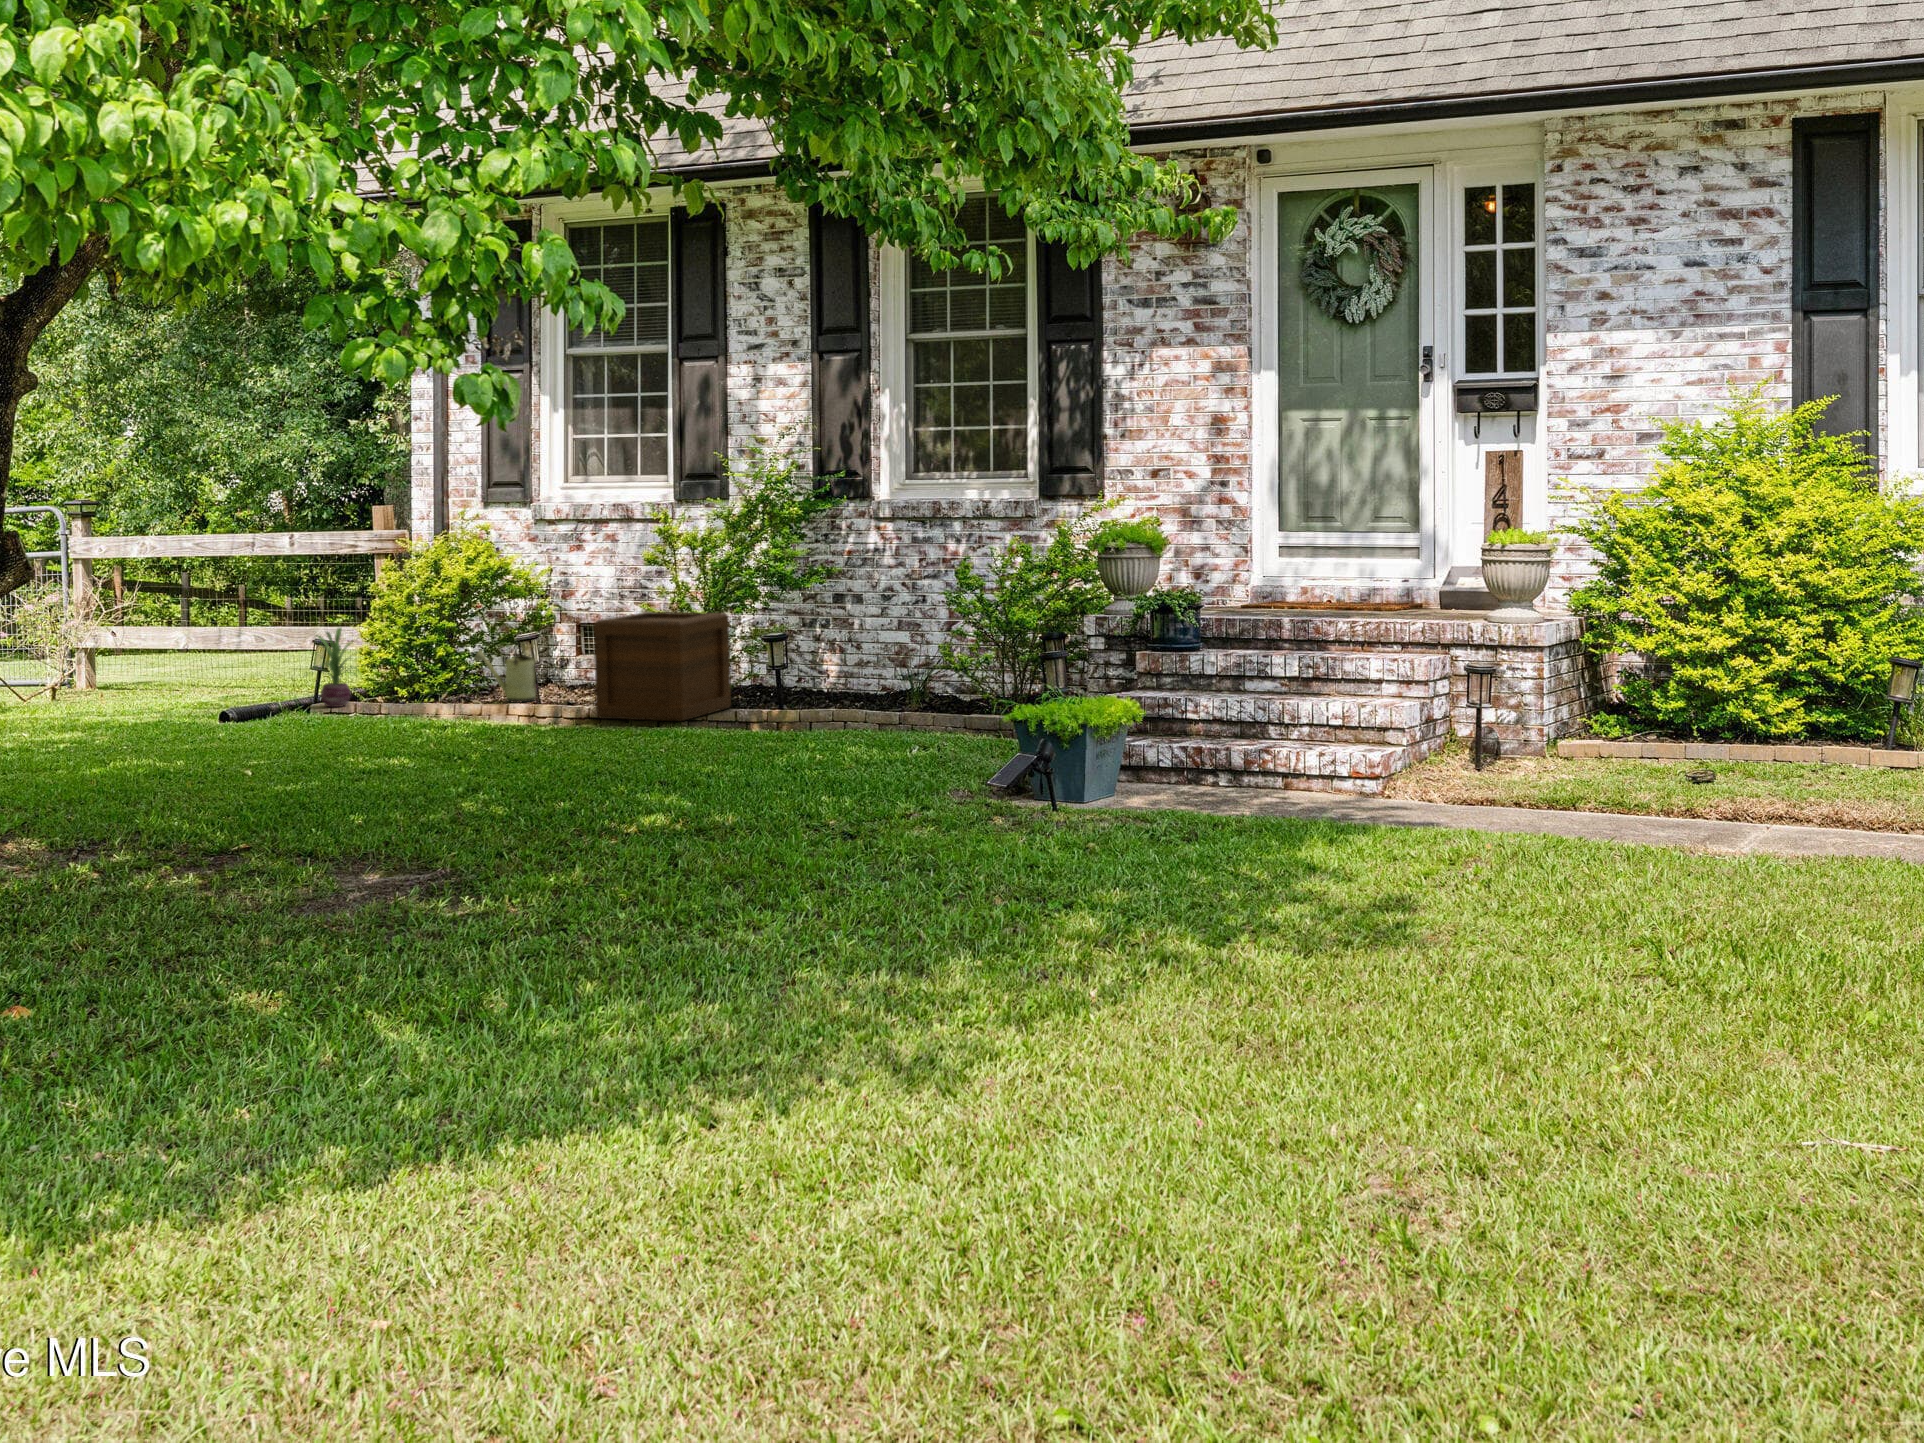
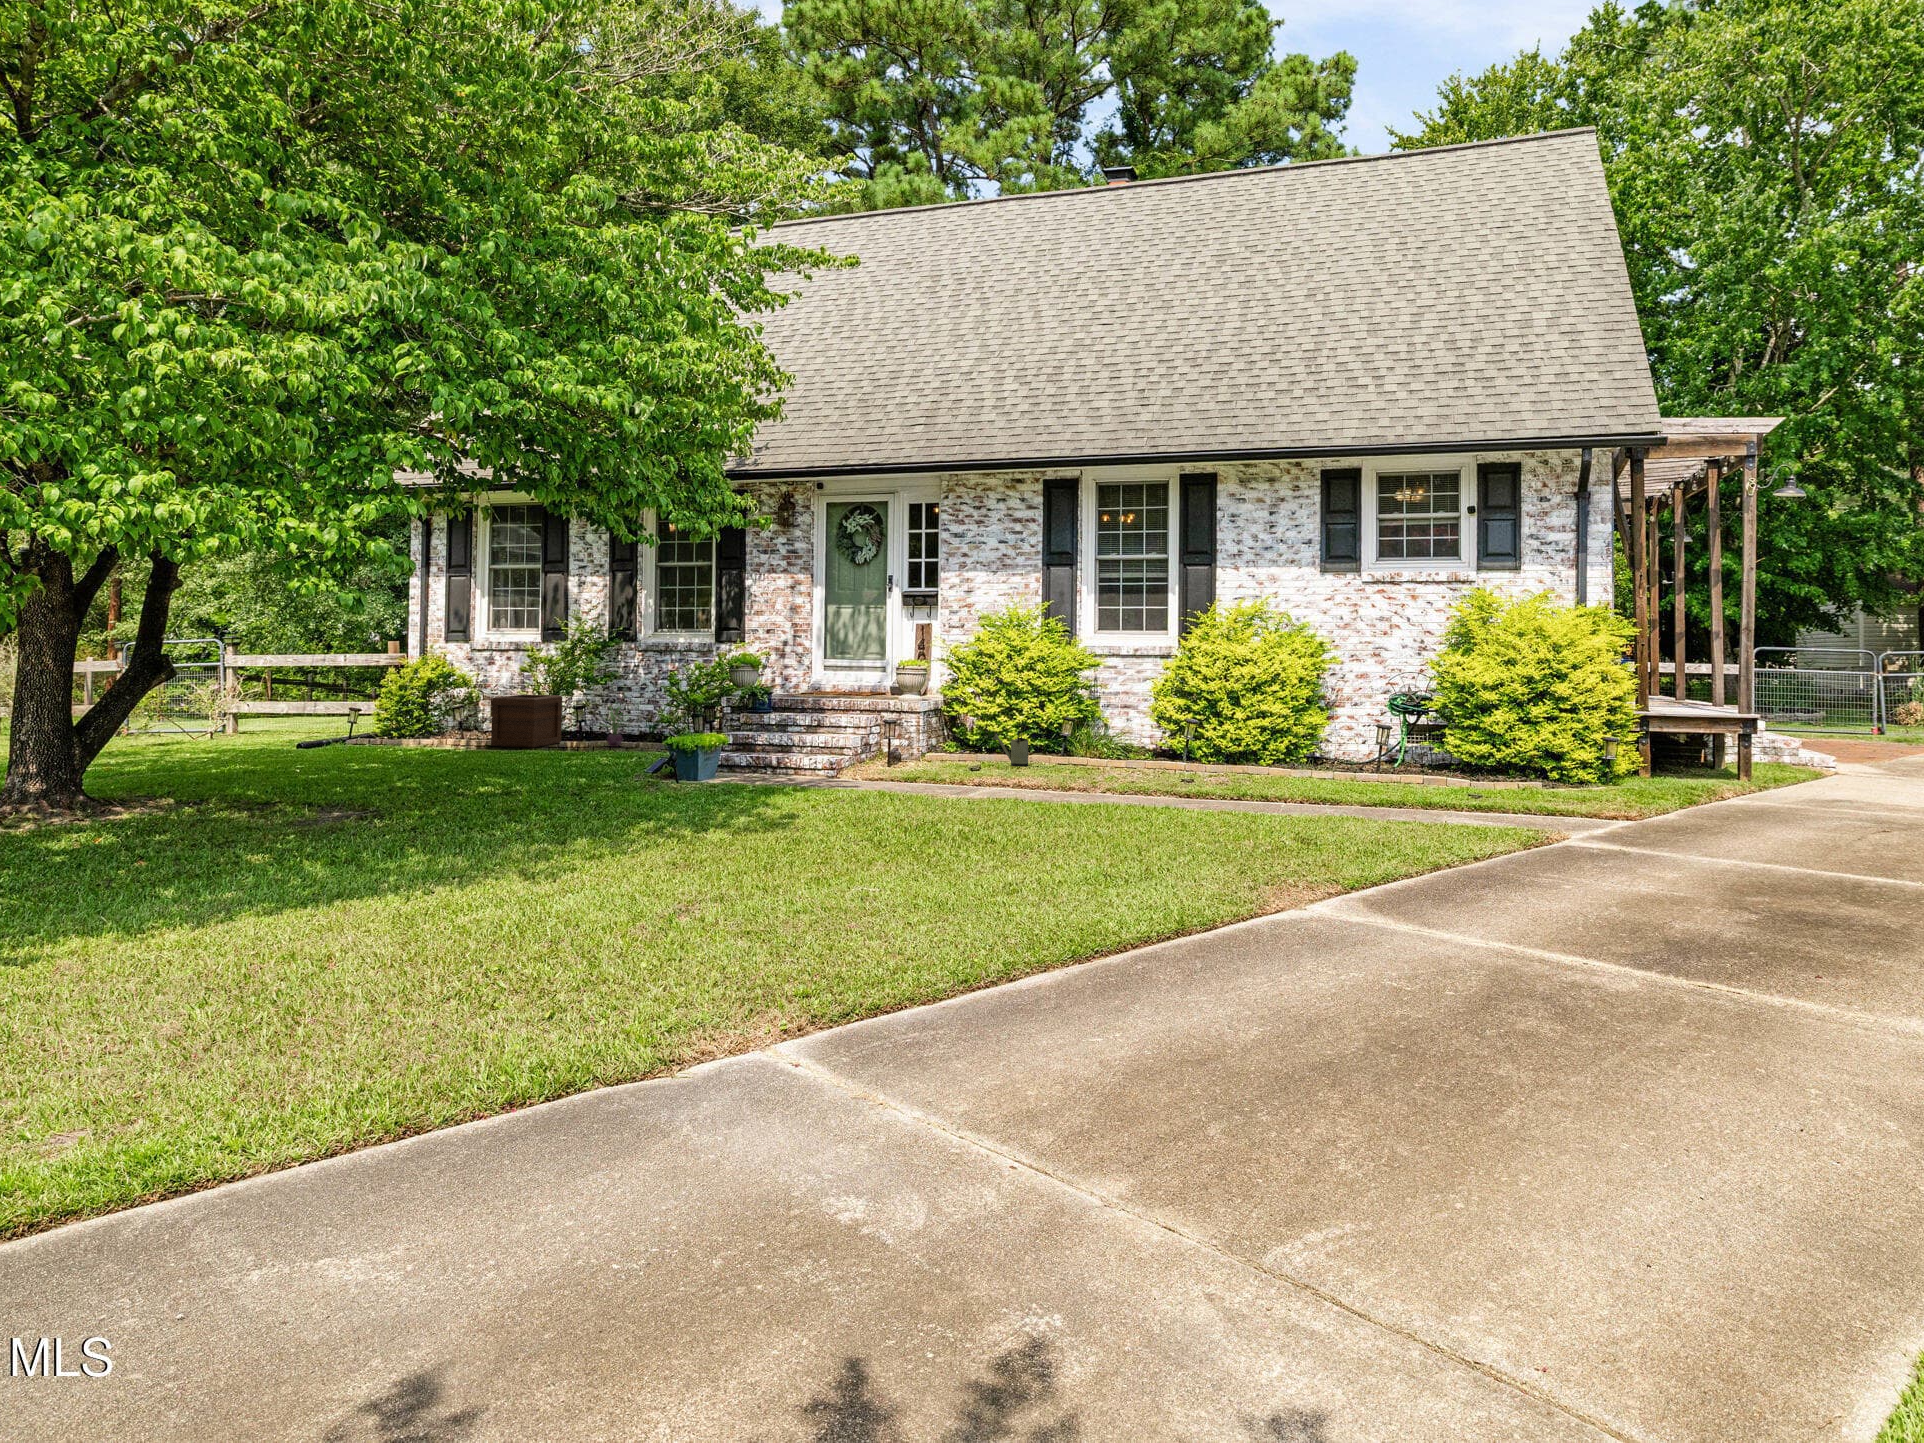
decorative plant: present [317,628,358,707] -> present [607,706,623,747]
watering can: present [474,646,536,703] -> present [992,730,1032,766]

